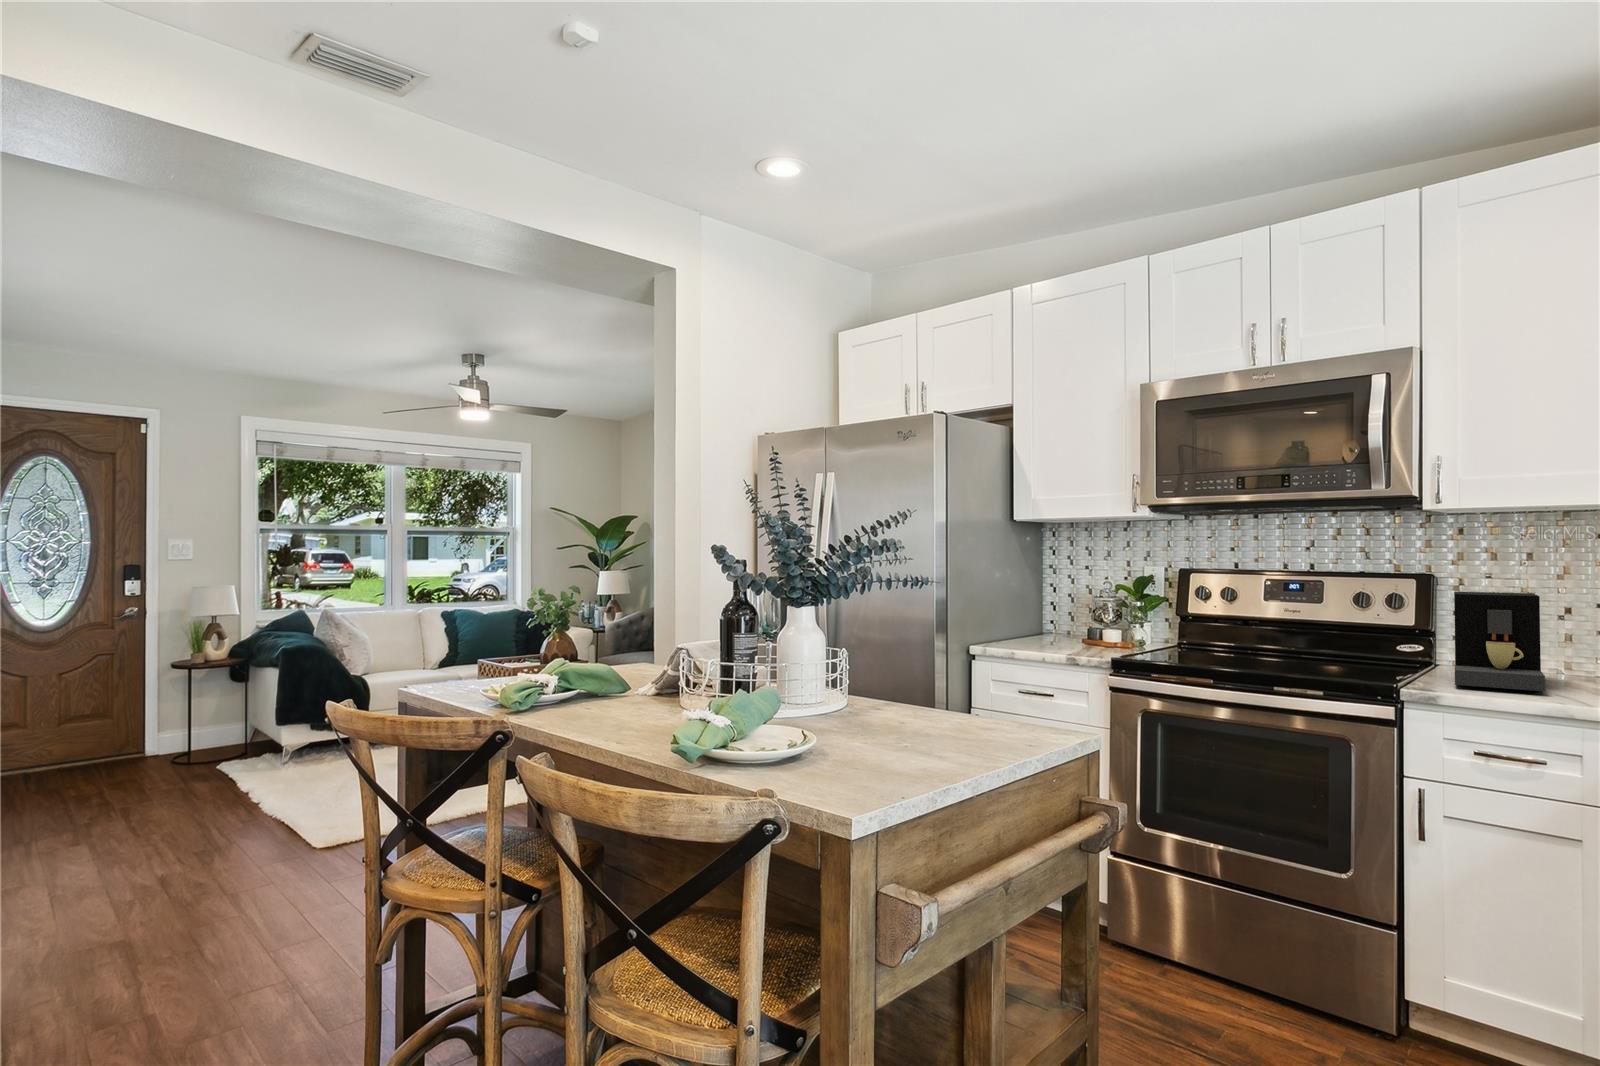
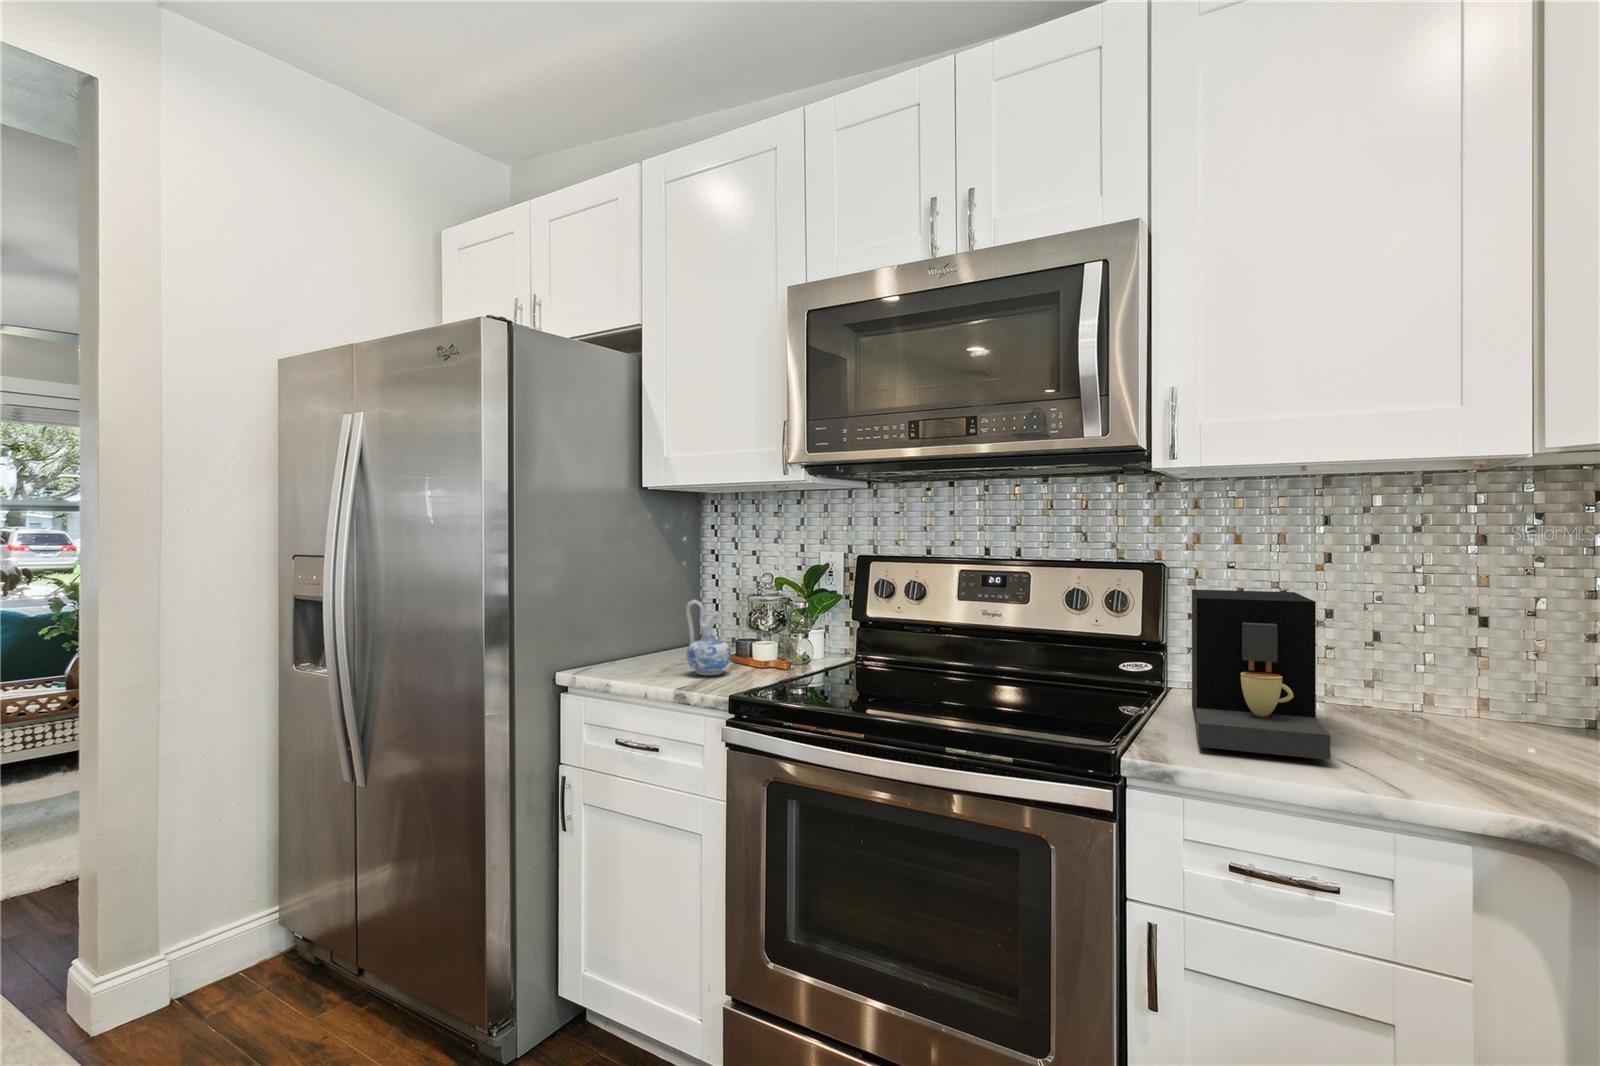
ceramic pitcher: none [1063,598,1095,650] -> present [686,600,731,675]

